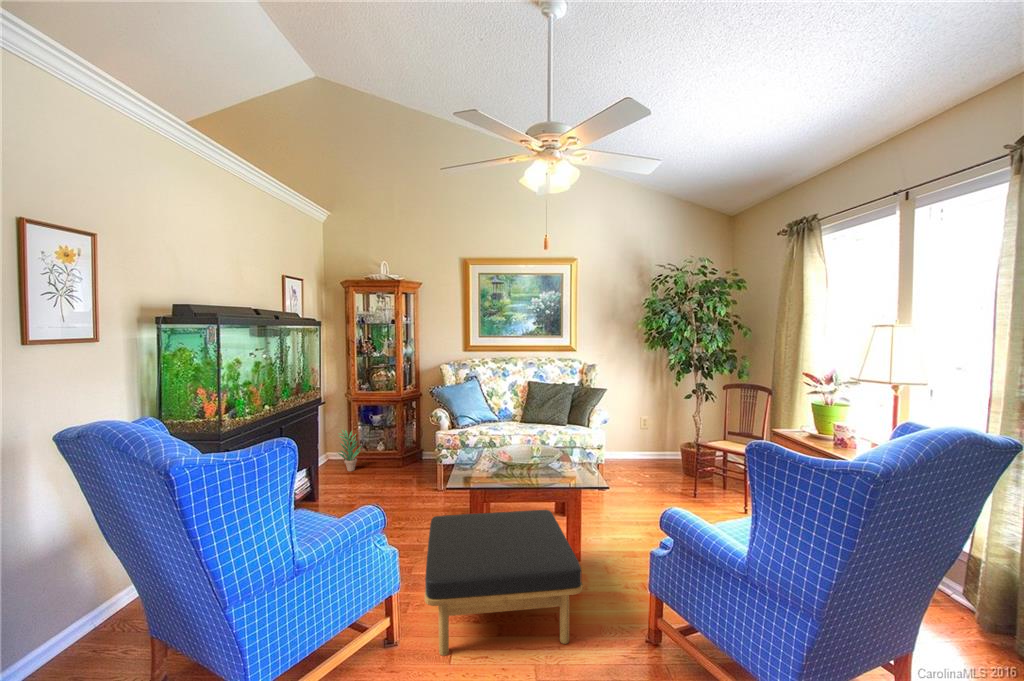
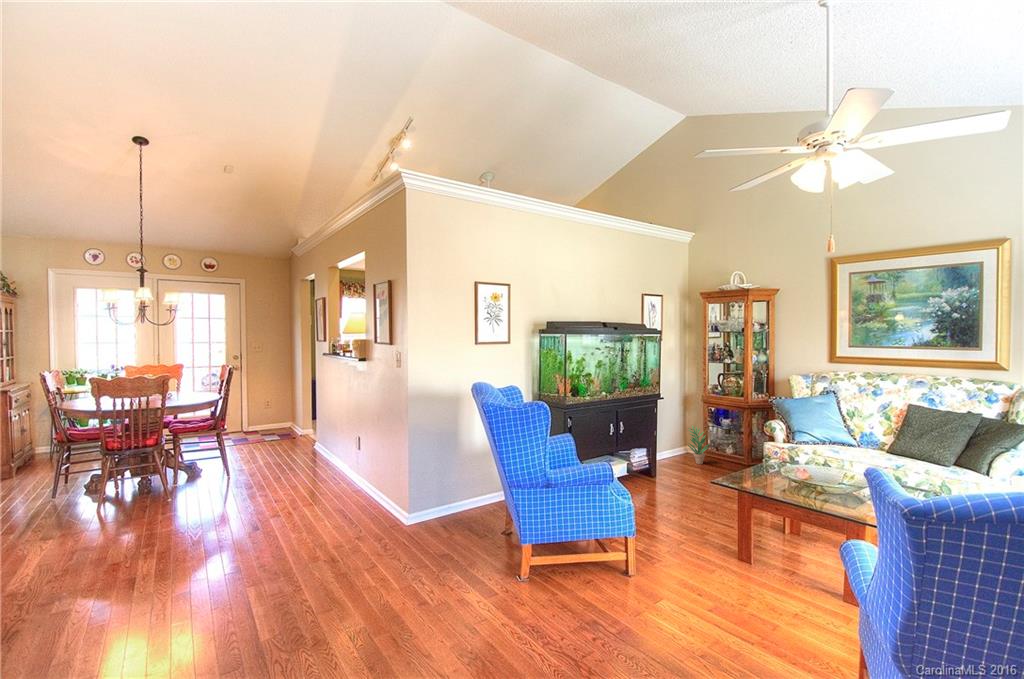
ottoman: present [425,510,582,656] -> none [639,503,814,649]

